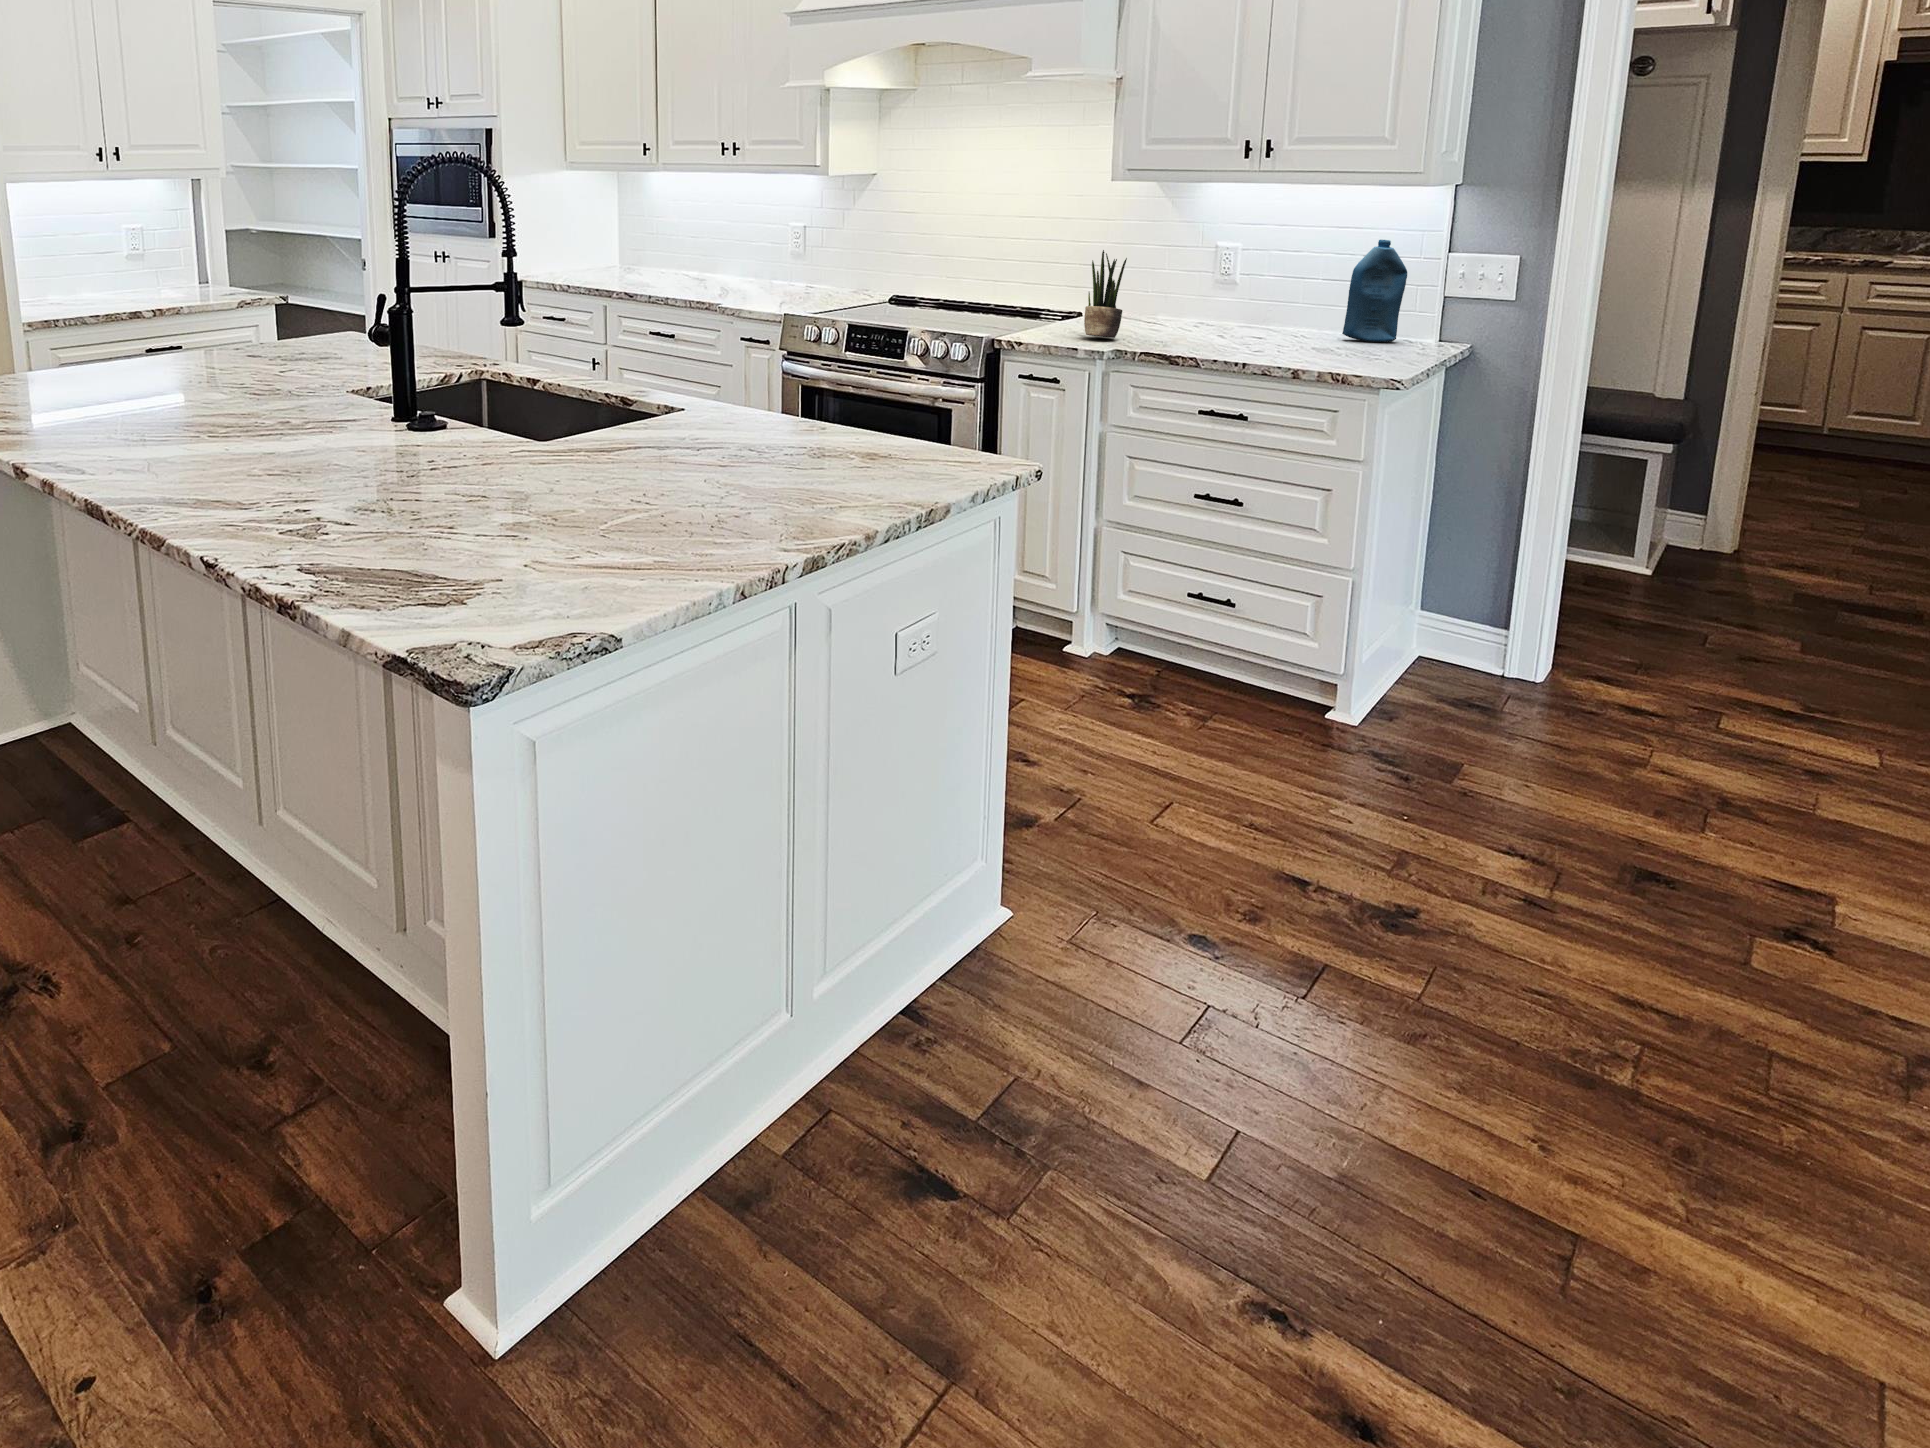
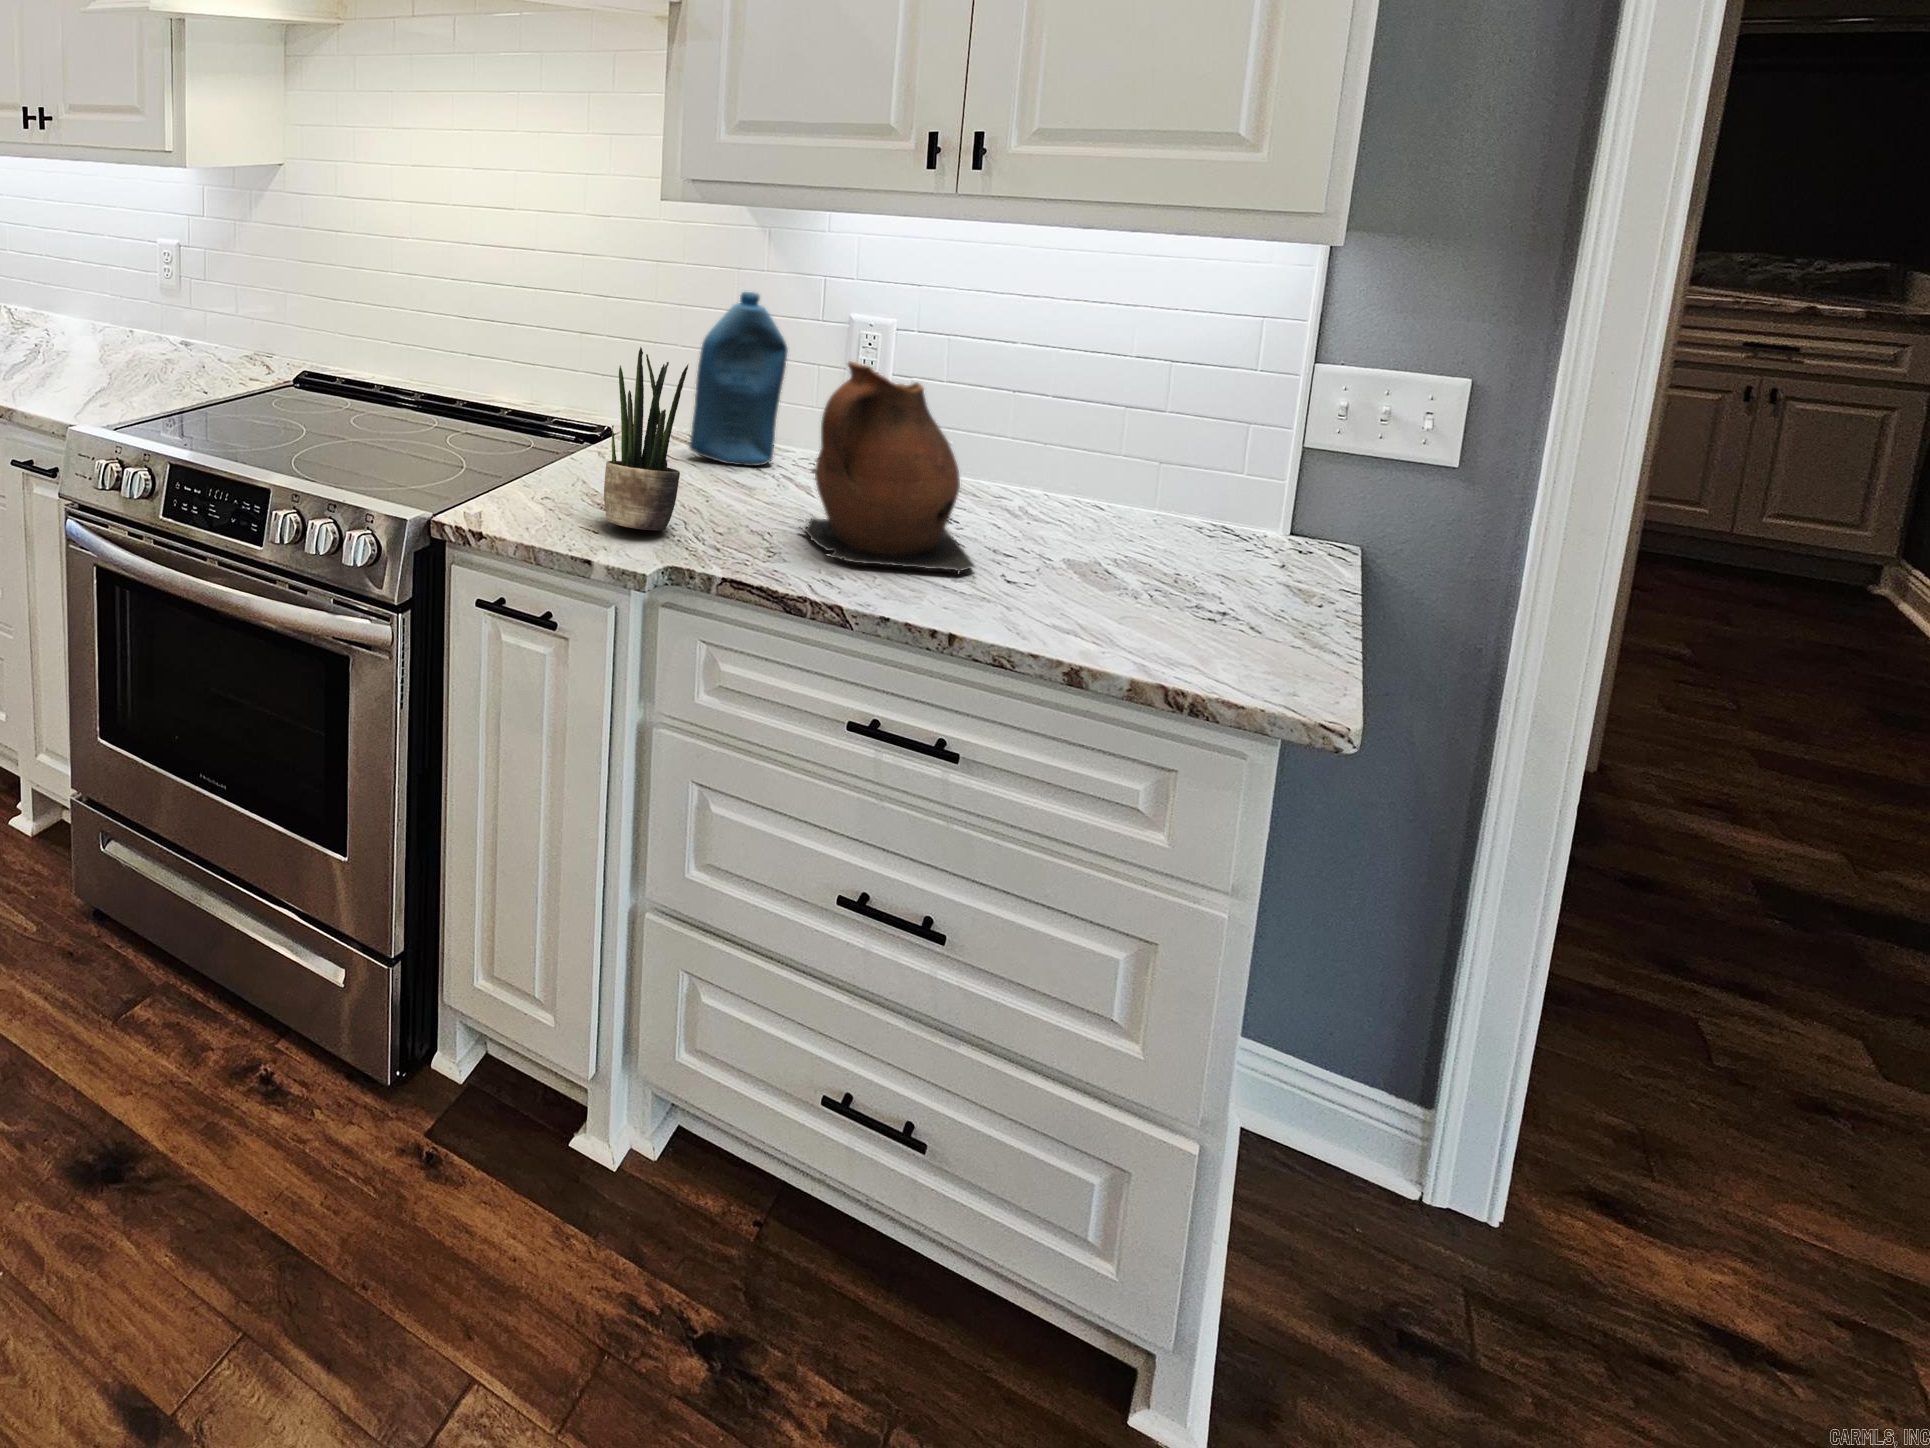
bottle: present [1342,240,1407,342] -> present [689,292,787,466]
ceramic pitcher: none [1181,252,1265,349] -> present [804,362,974,573]

